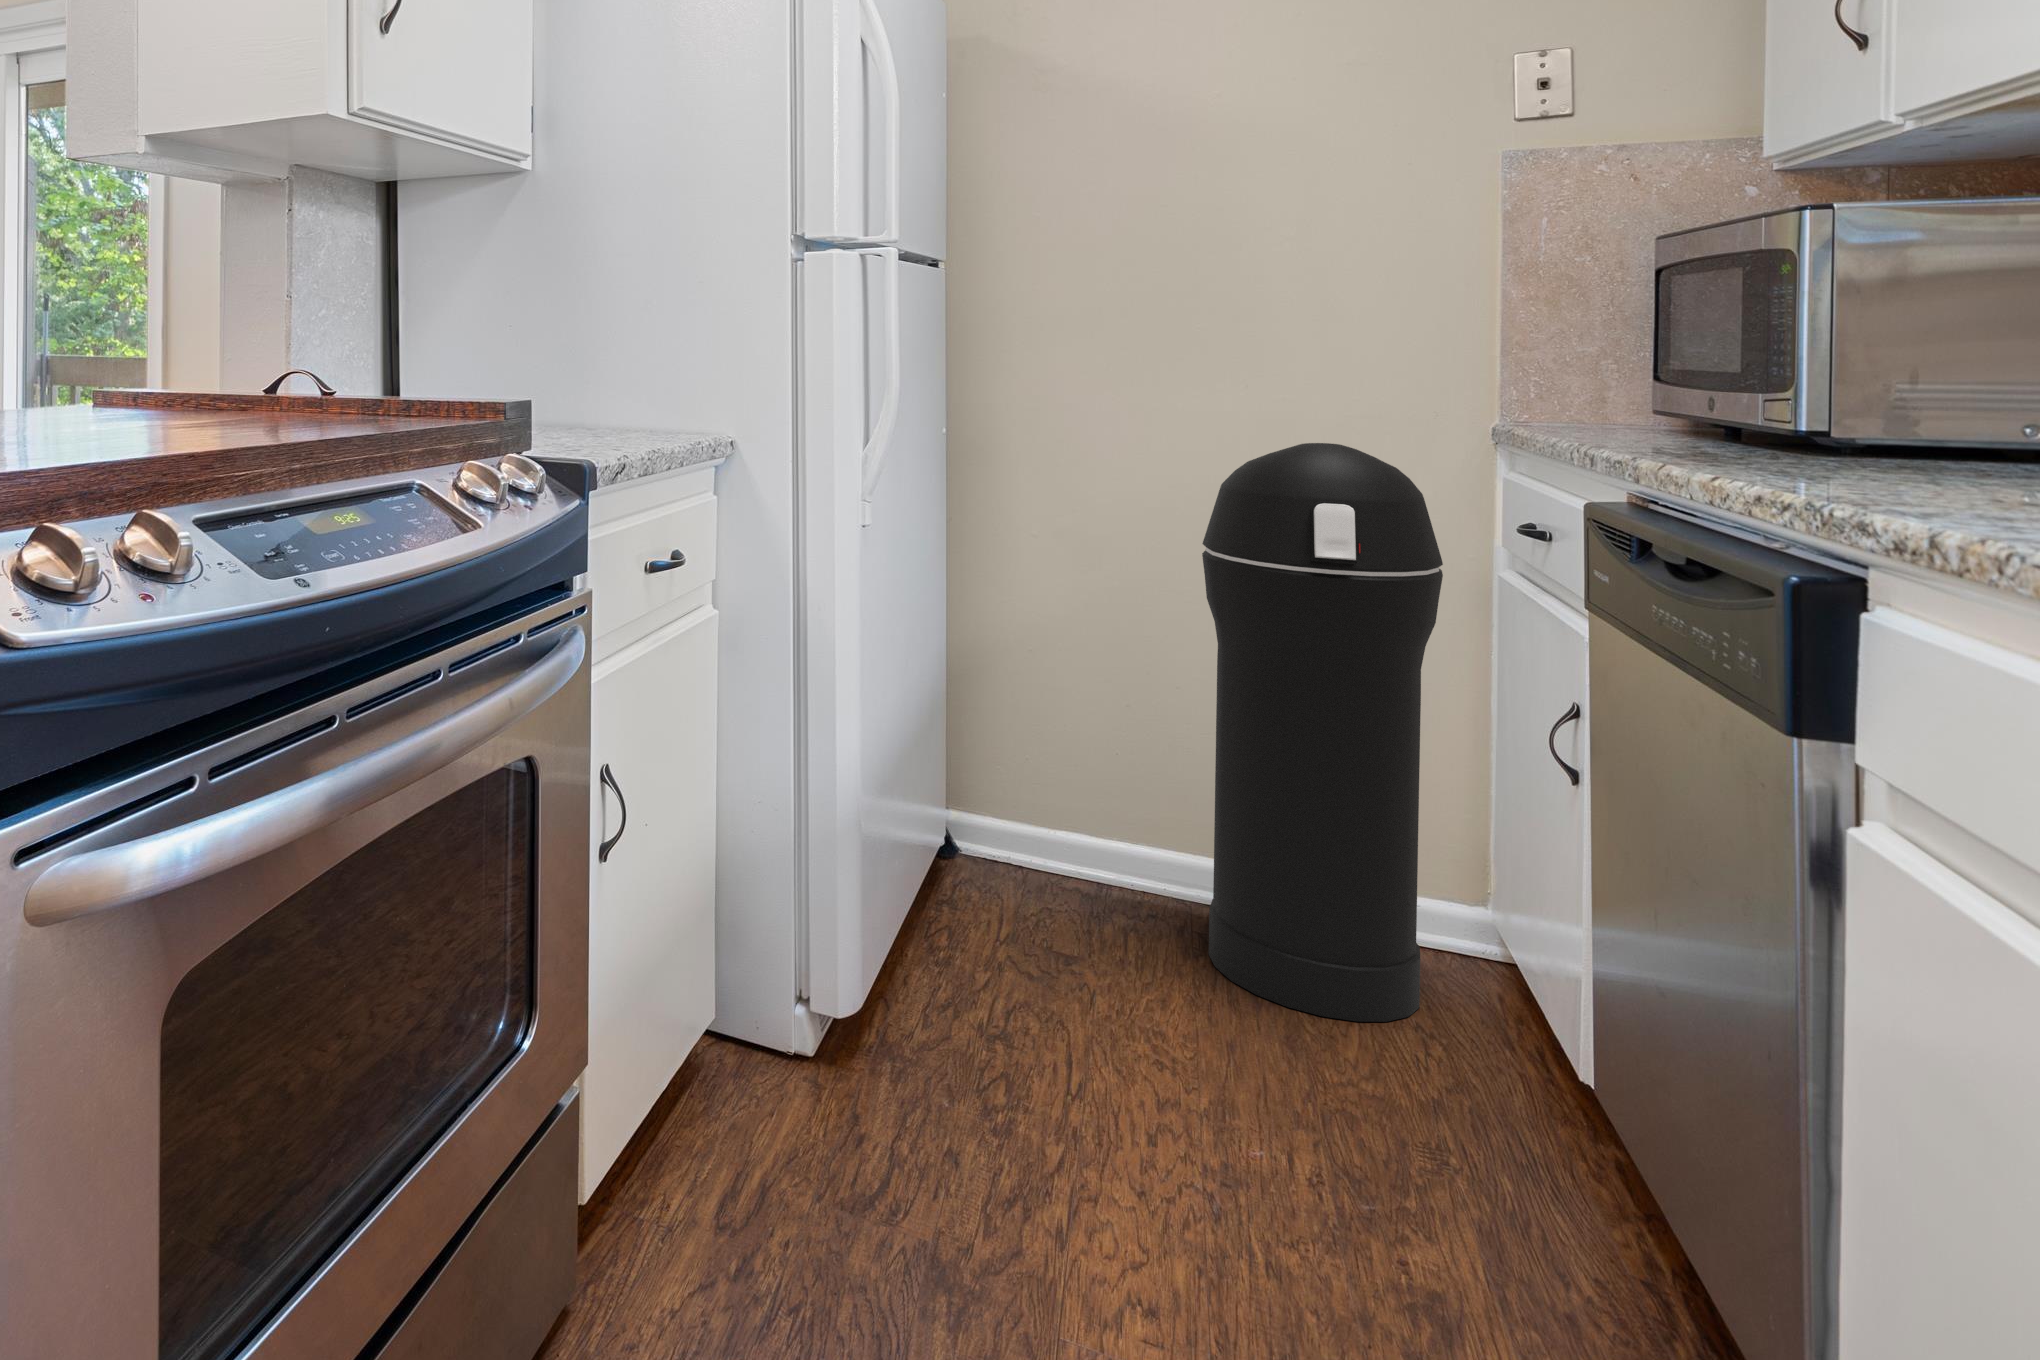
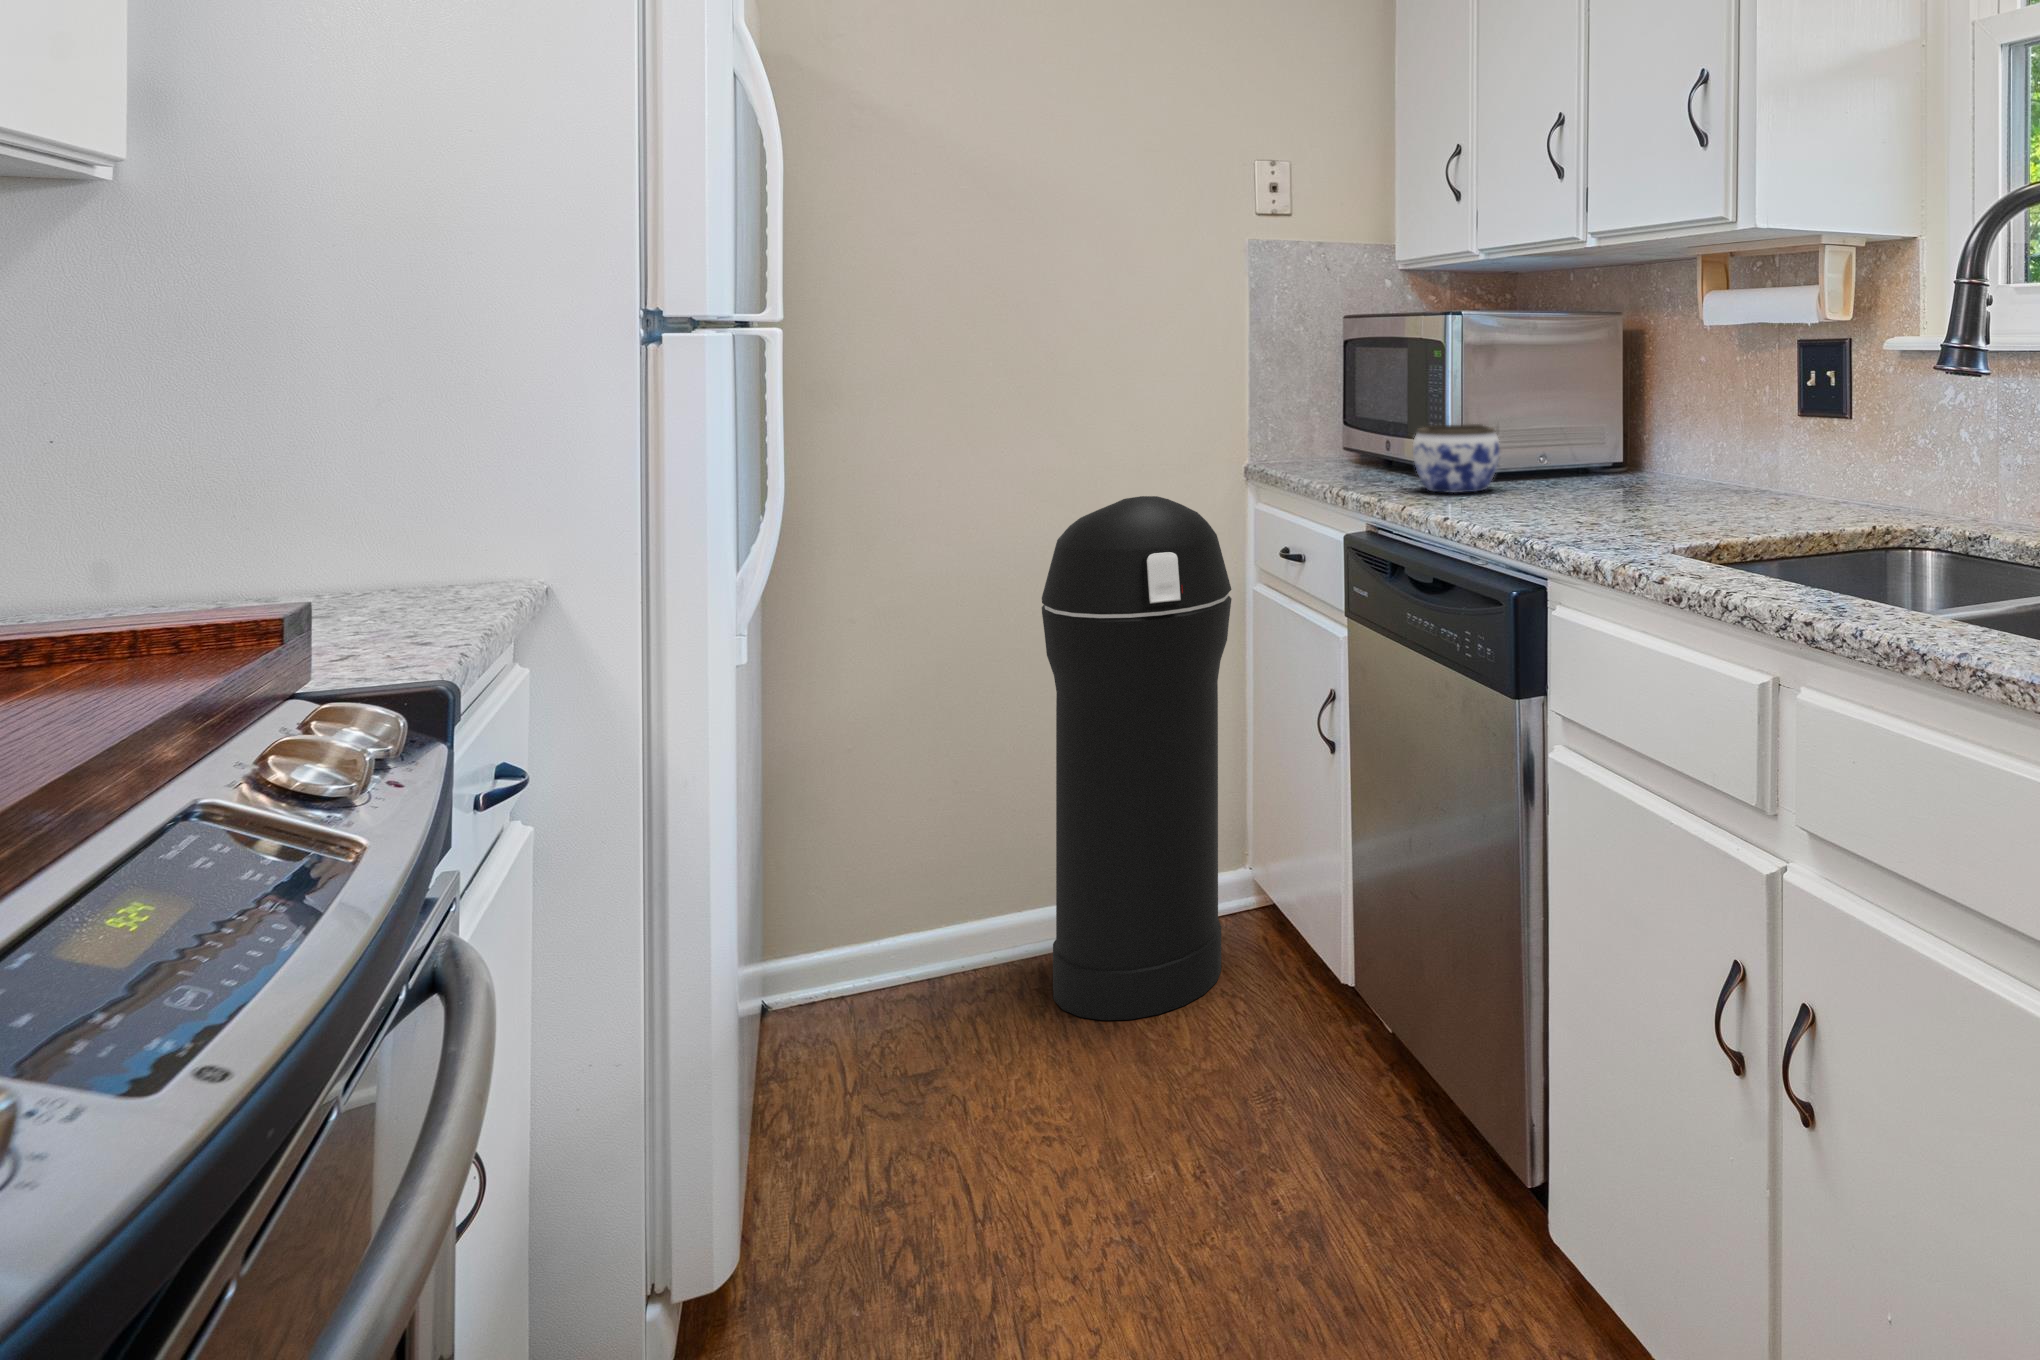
jar: none [1713,366,1894,463] -> present [1413,424,1500,493]

